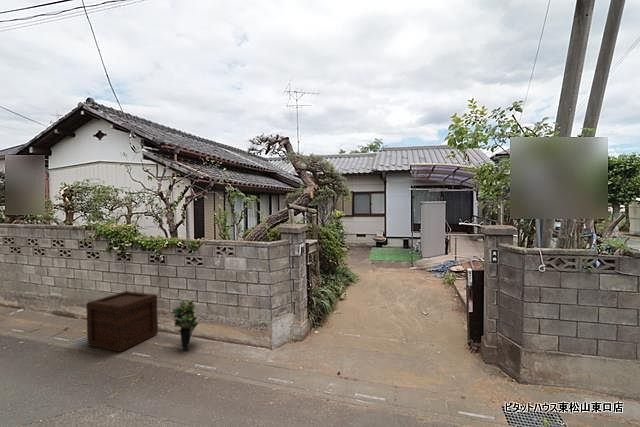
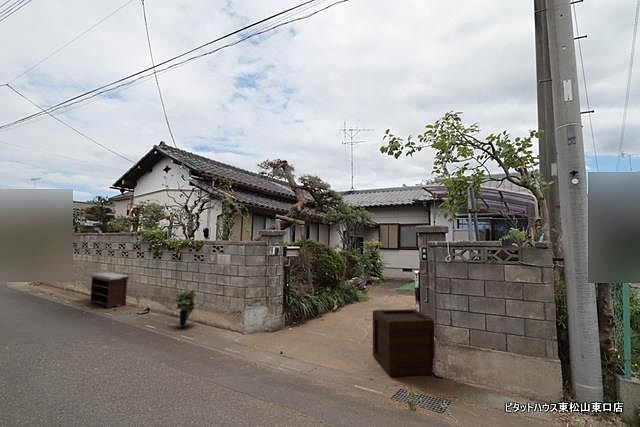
bench: none [15,278,79,329] -> present [90,273,129,309]
wooden crate: present [86,291,158,352] -> present [373,309,434,376]

